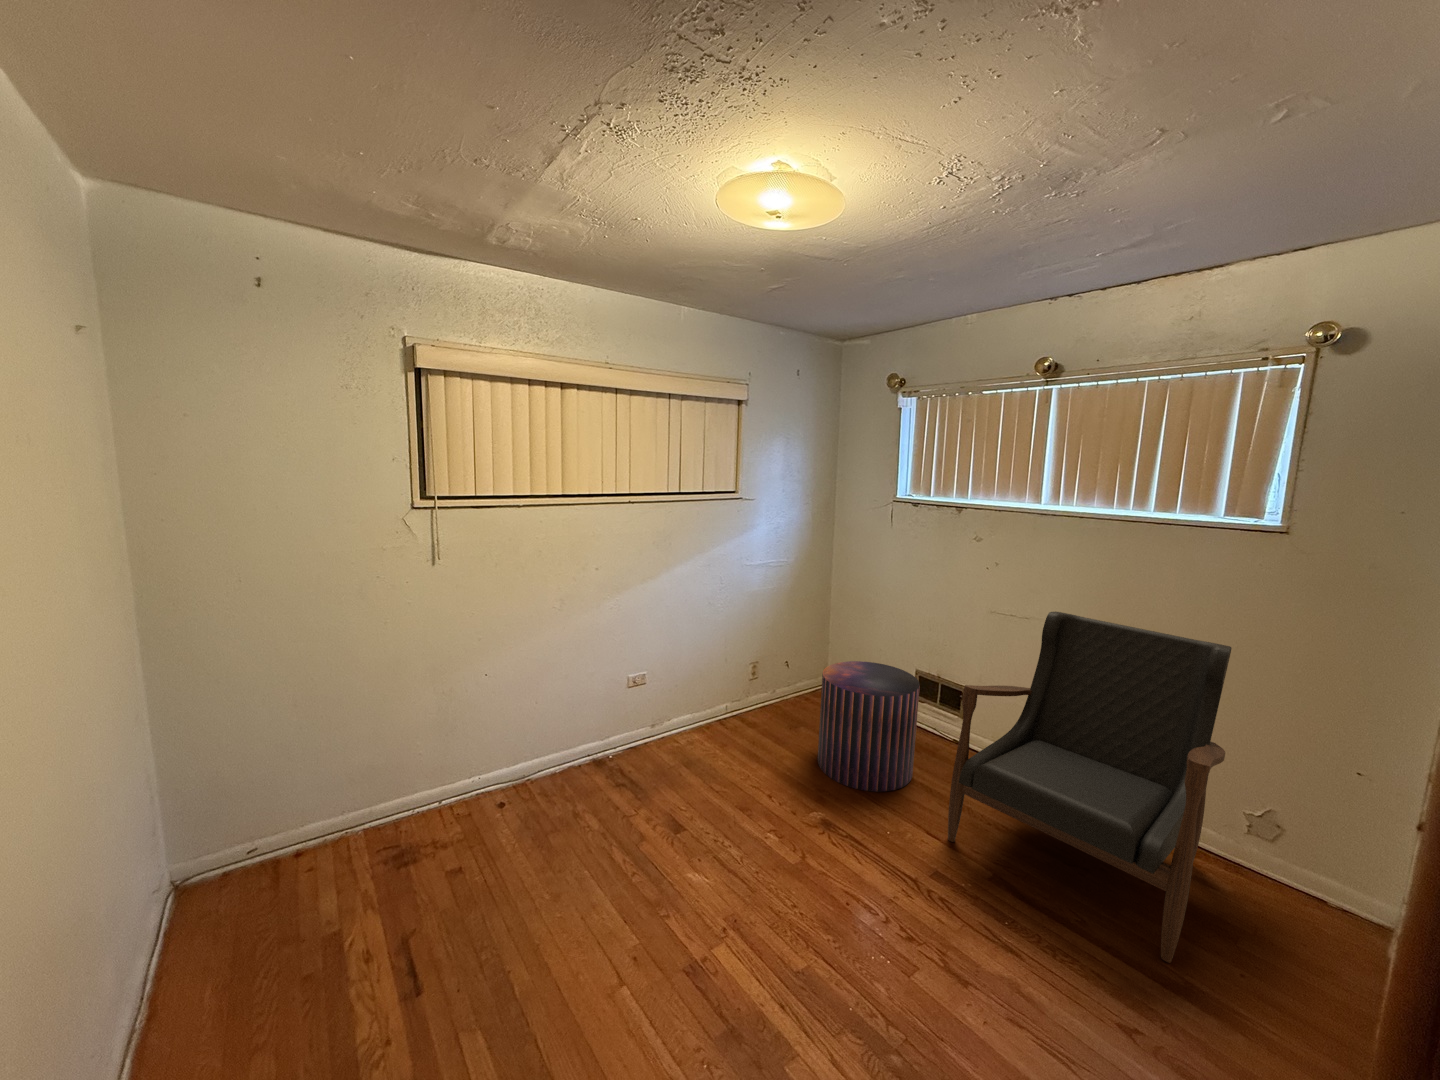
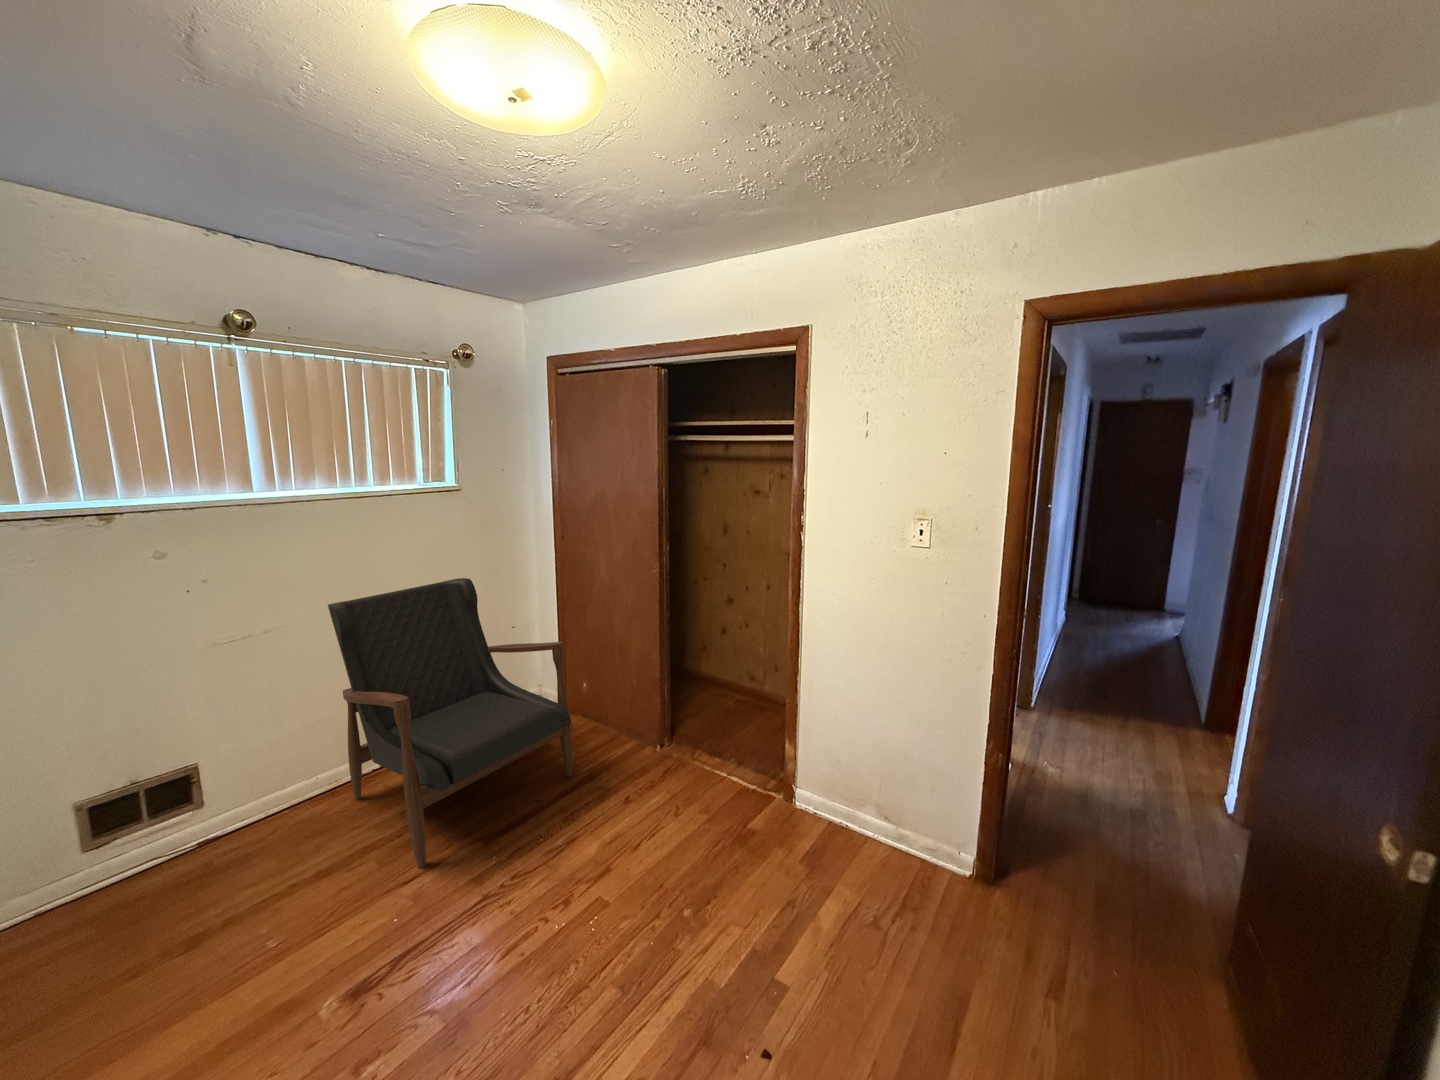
pouf: present [818,661,920,792] -> none [65,769,299,1027]

